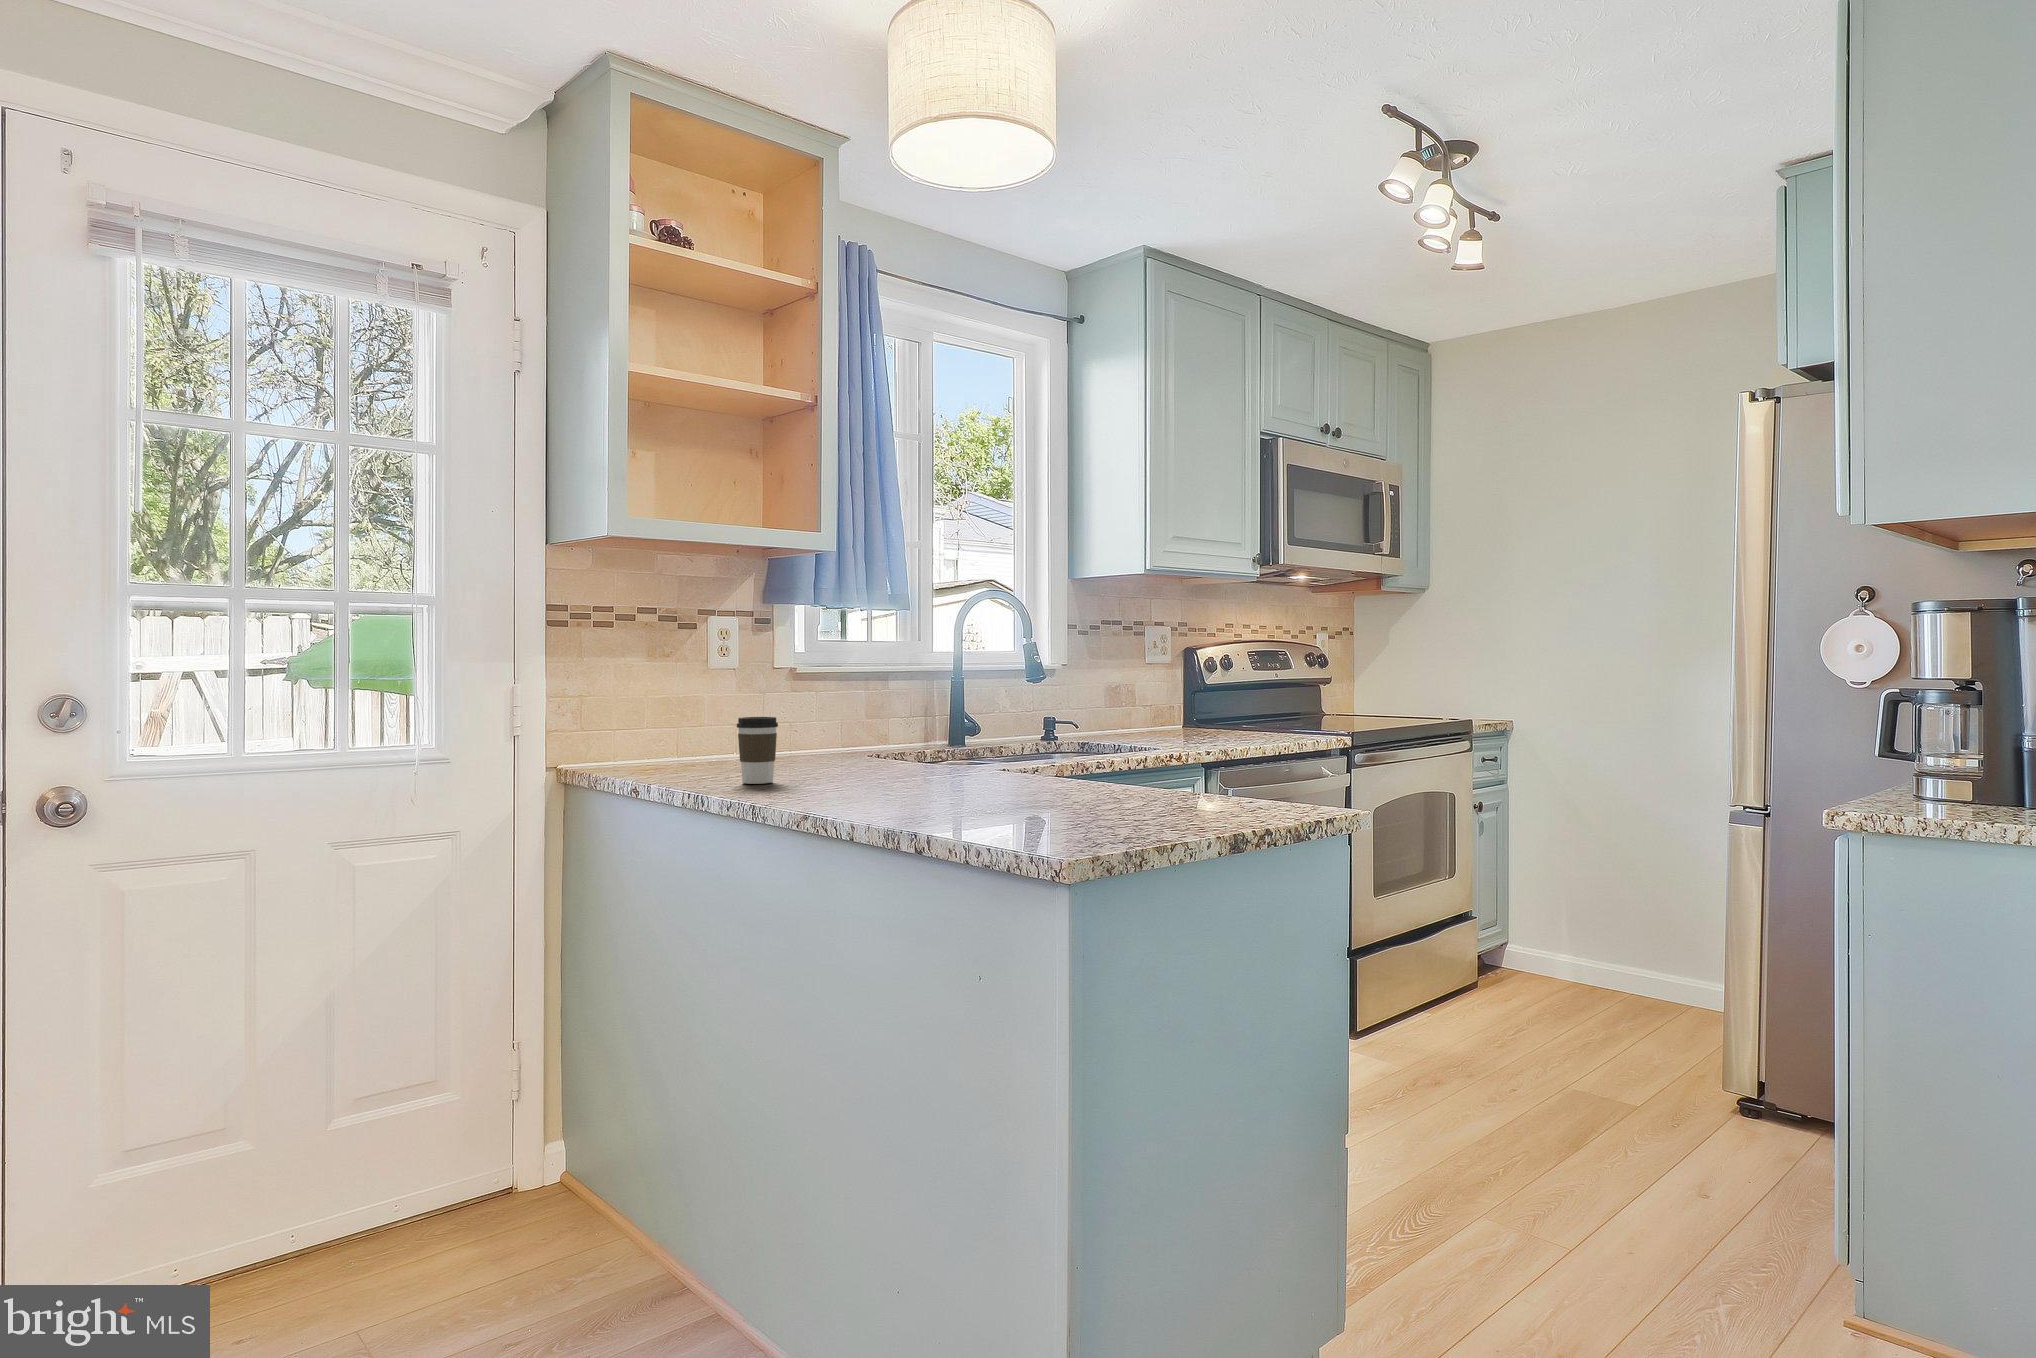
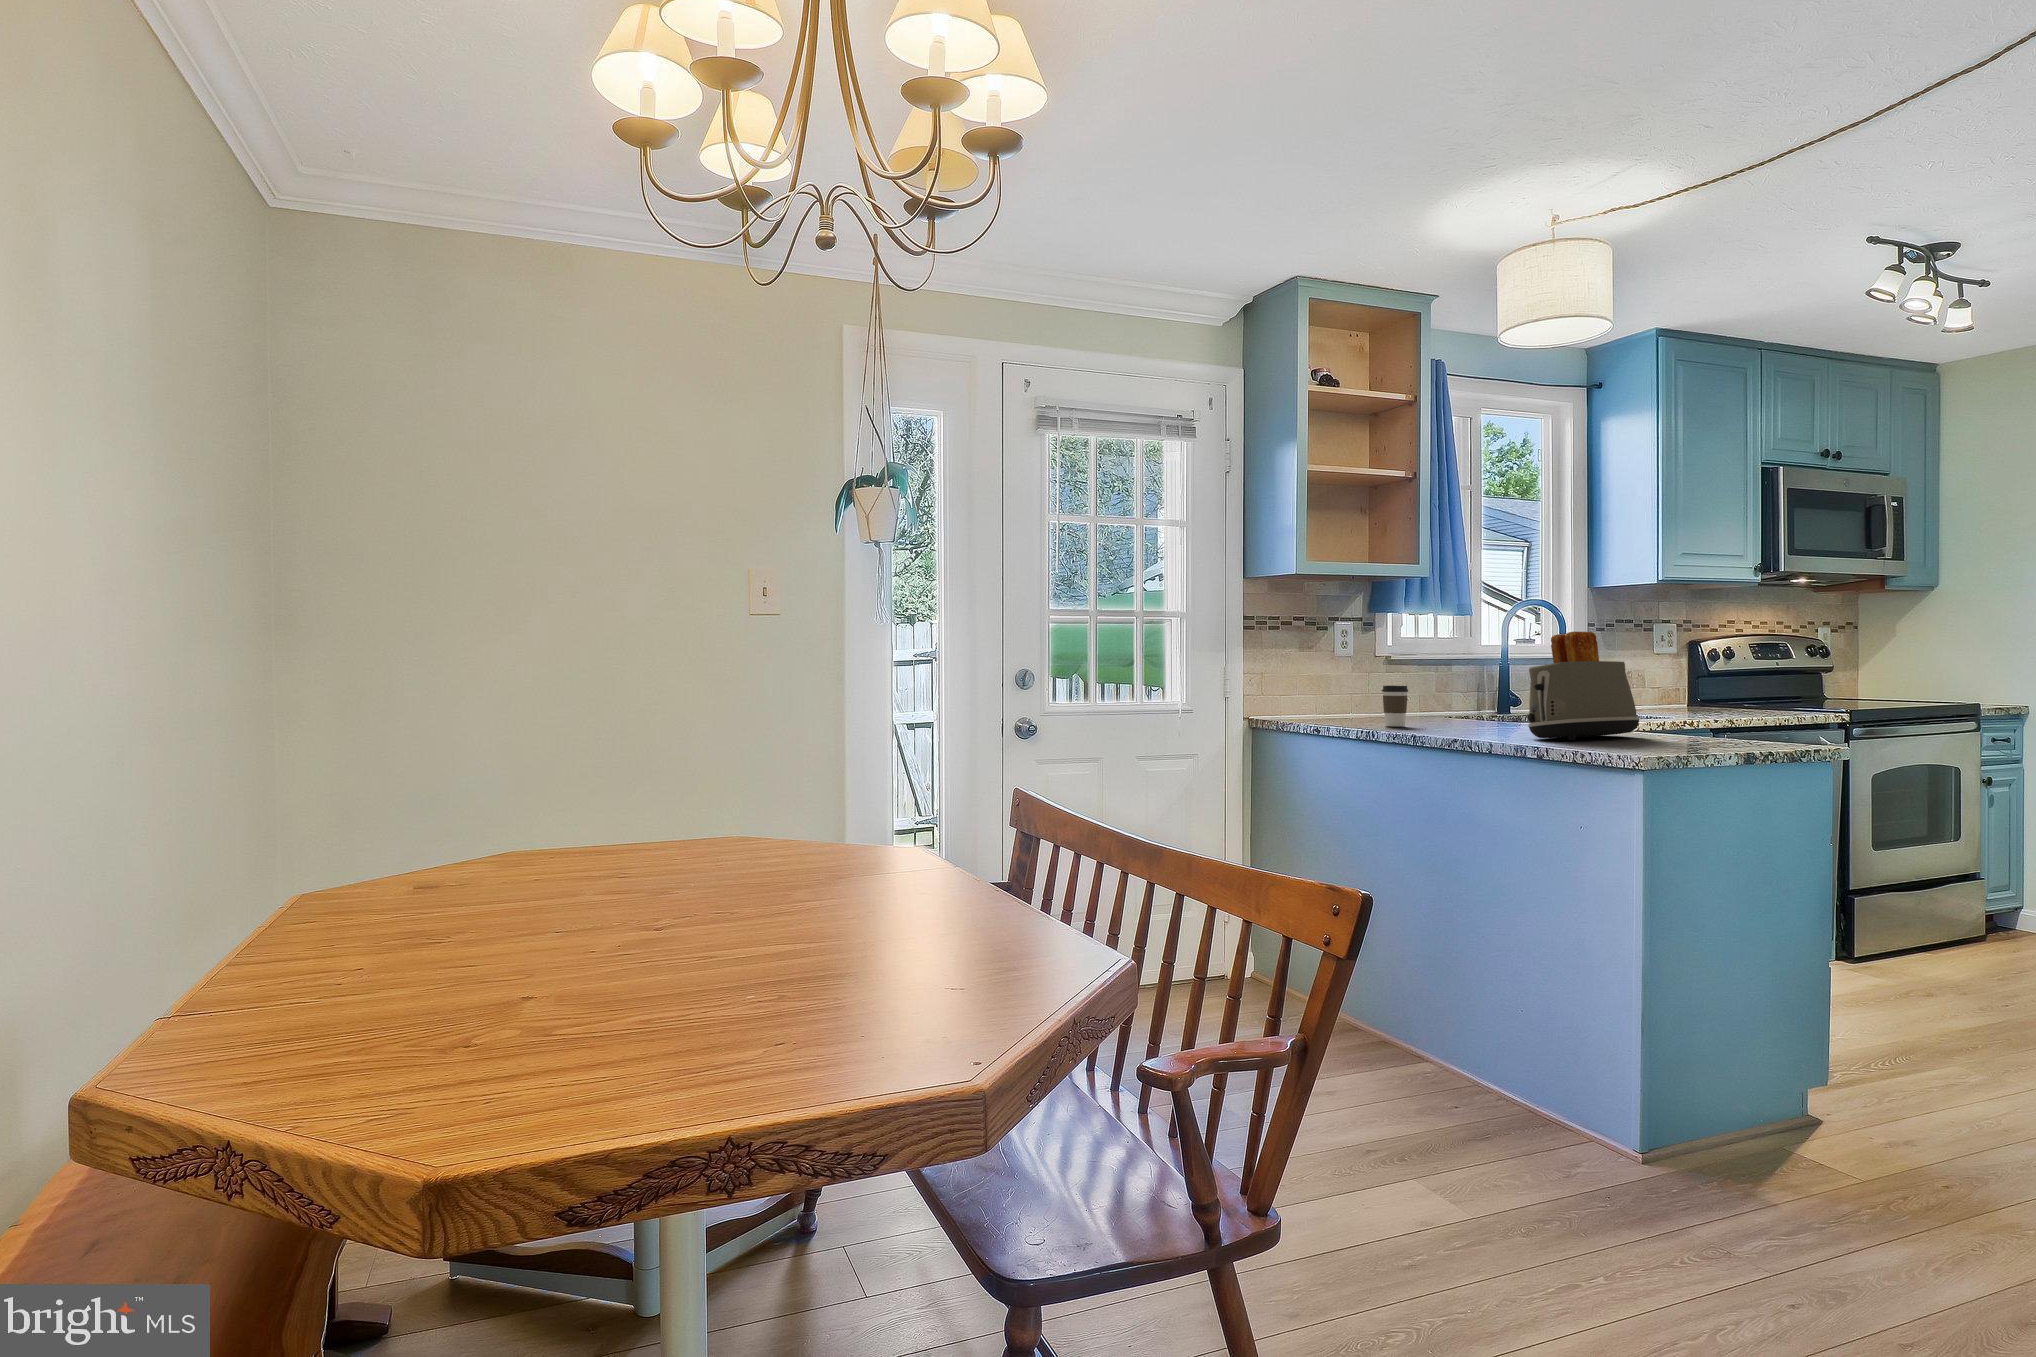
toaster: none [919,632,1090,815] -> present [1528,632,1639,740]

